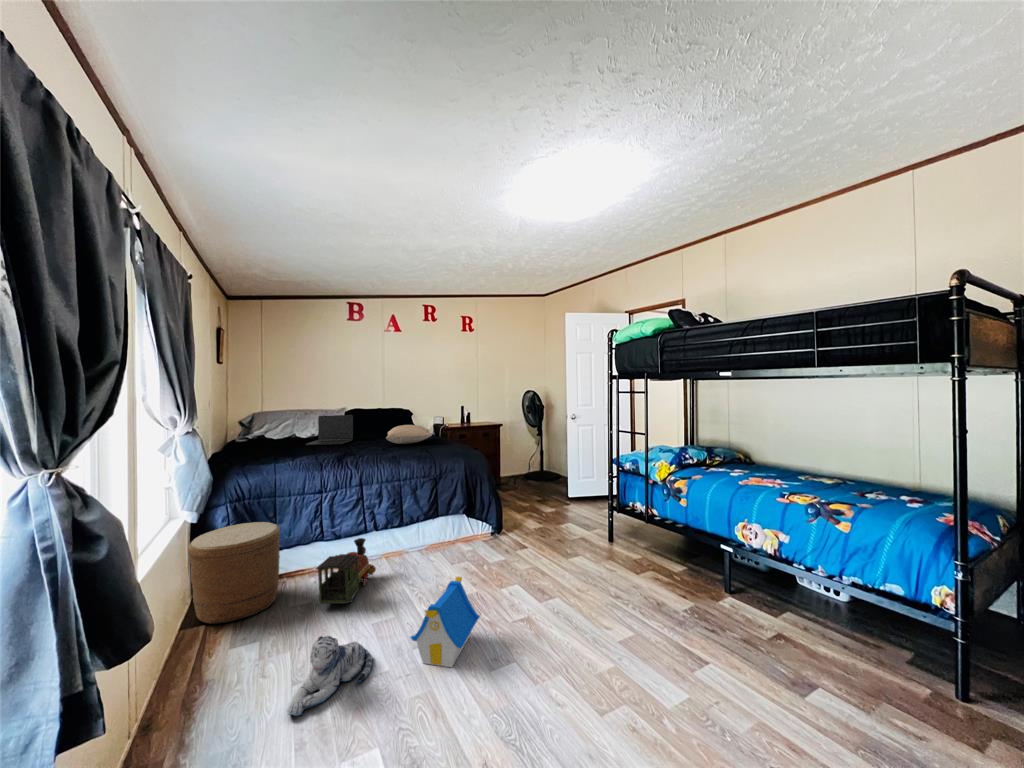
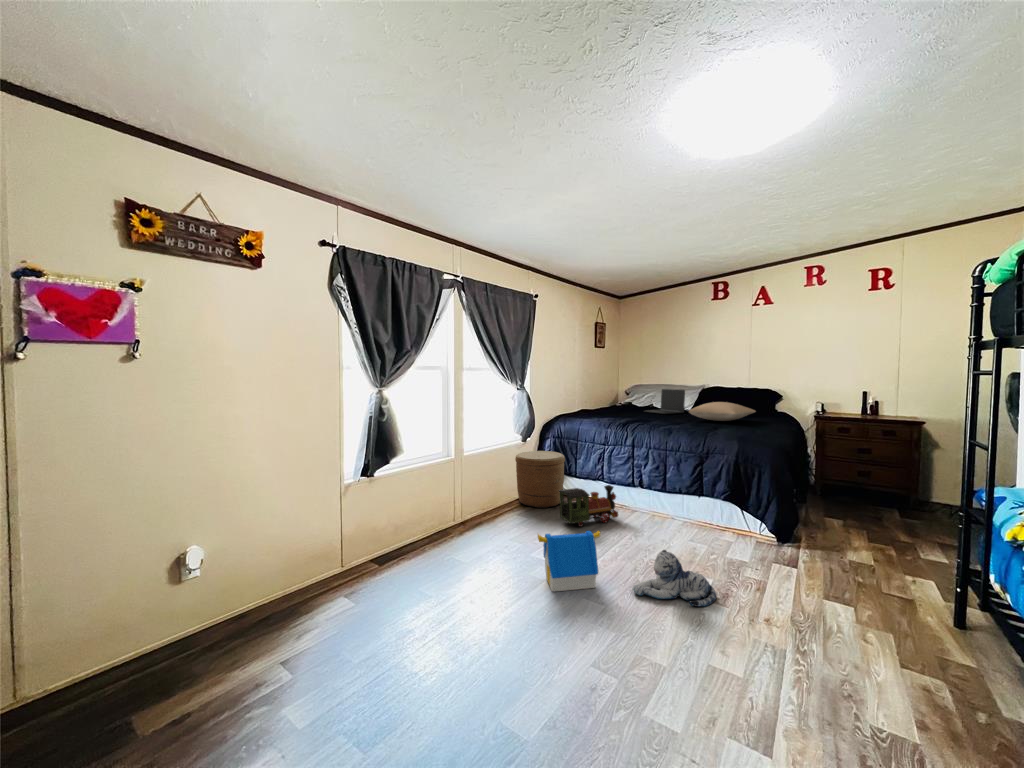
plush toy: present [287,635,373,716] -> present [633,550,717,607]

